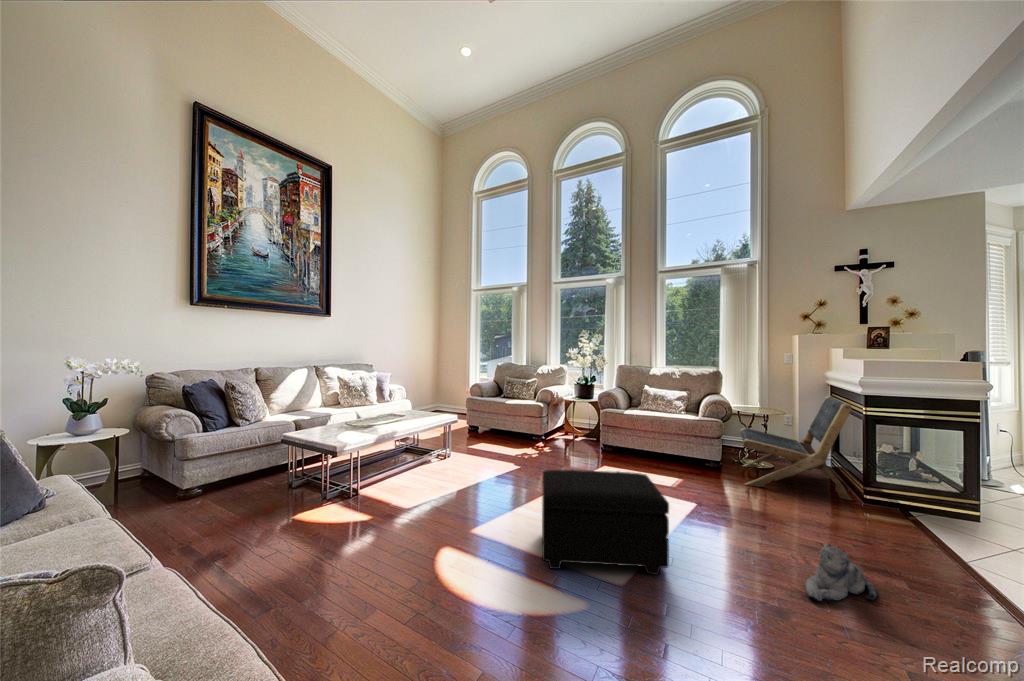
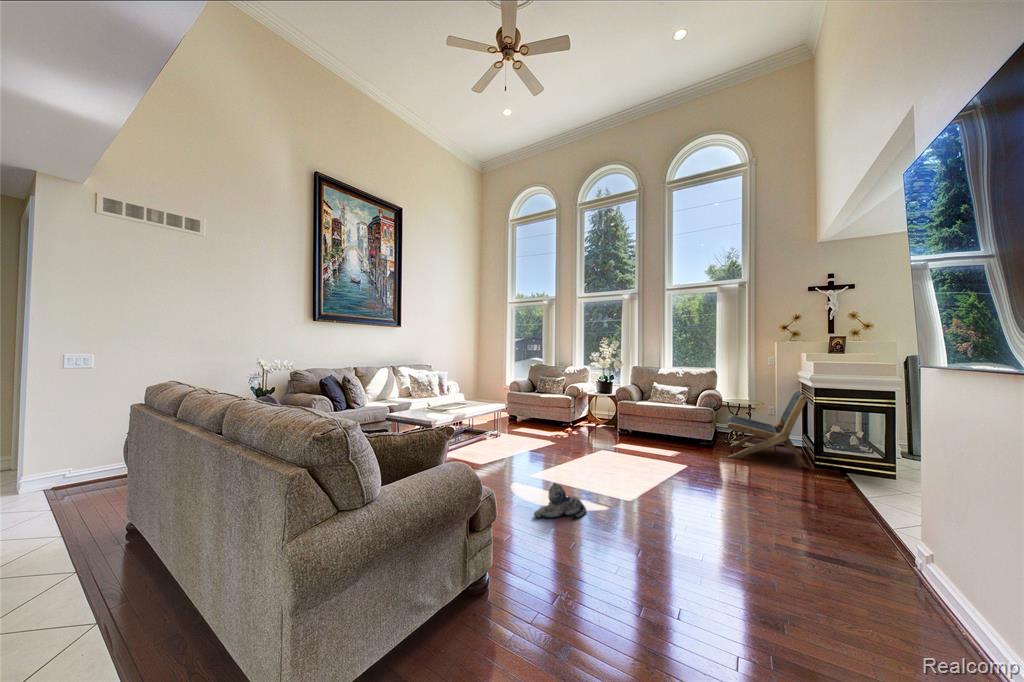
footstool: present [542,470,669,575] -> none [576,437,661,502]
plush toy: present [805,544,877,601] -> present [534,483,586,518]

